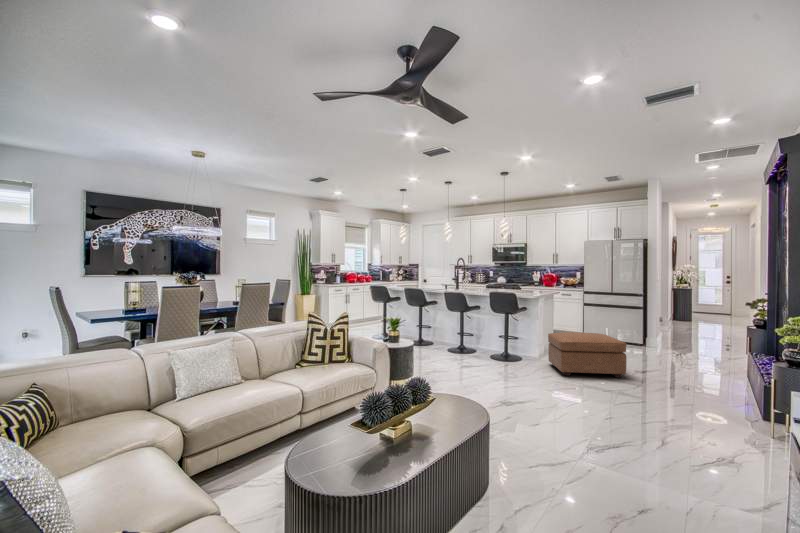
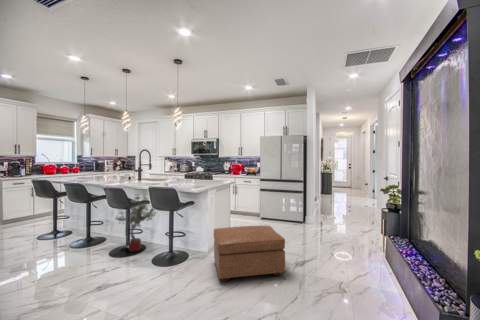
potted tree: none [445,299,487,353] -> present [116,194,155,252]

